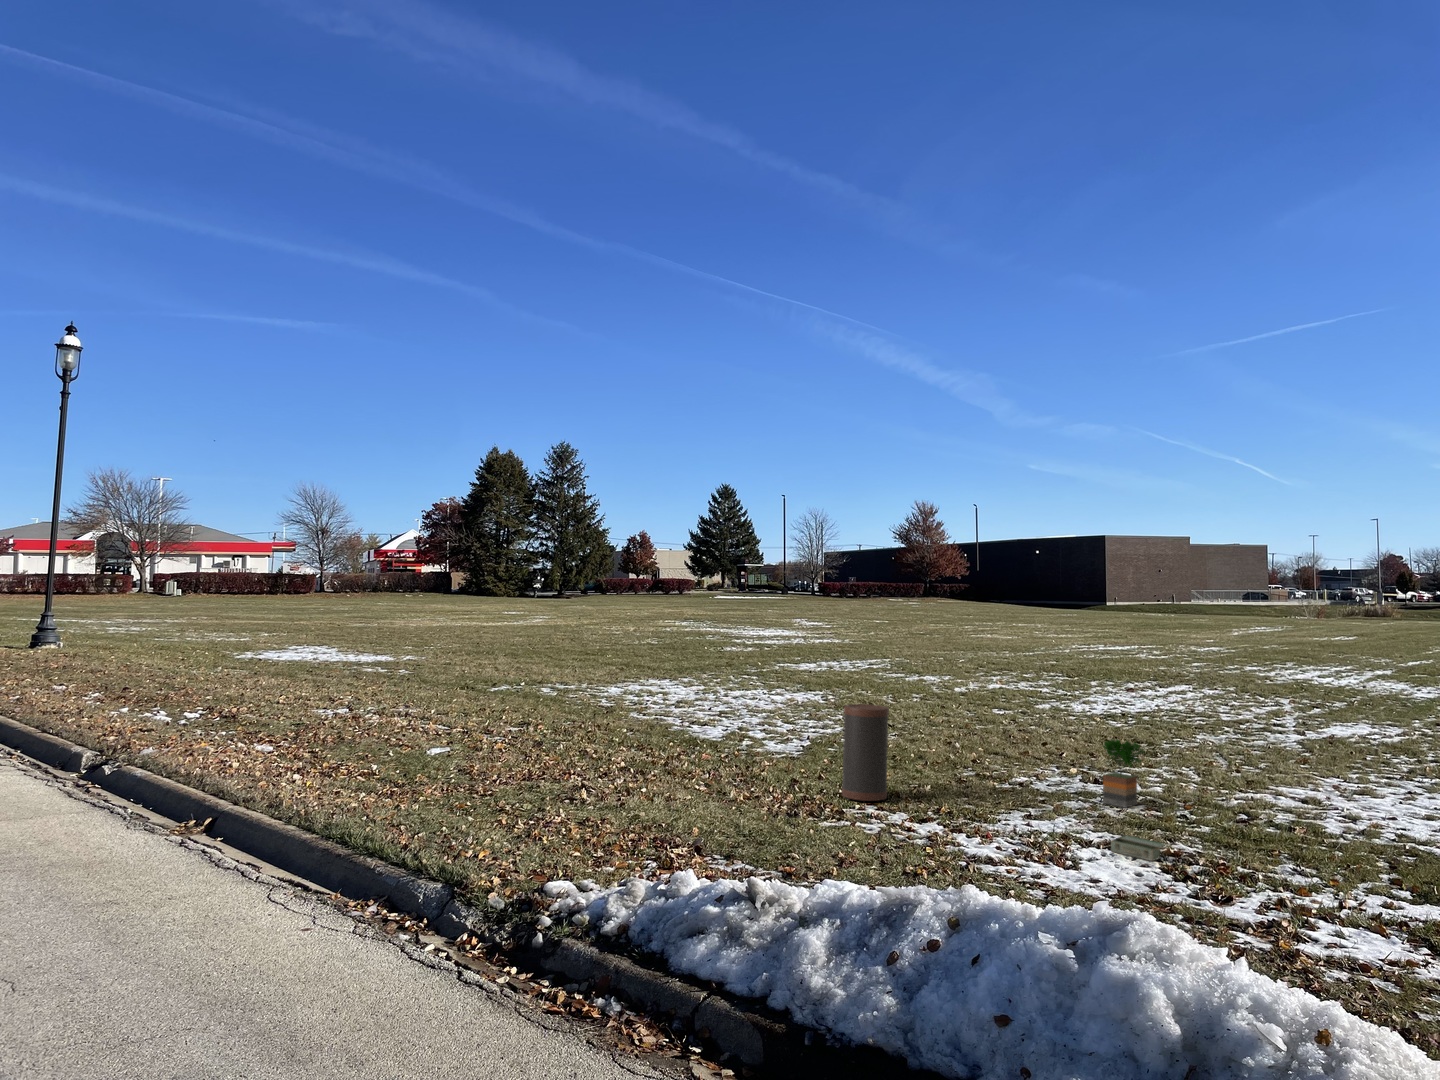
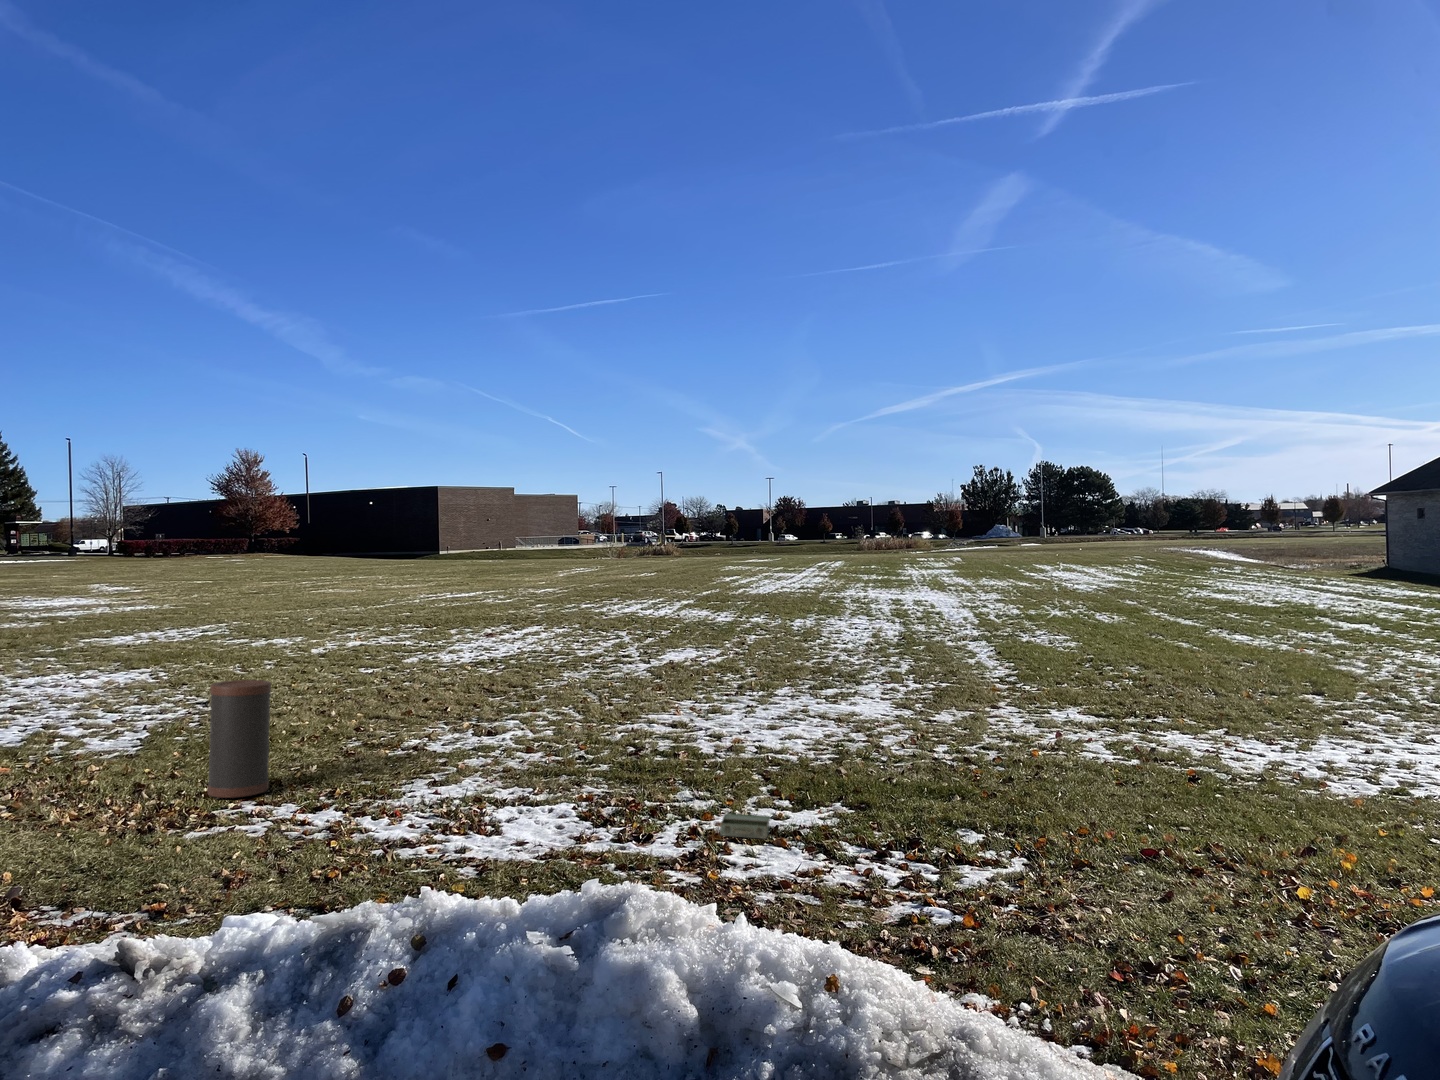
potted tree: present [1103,739,1145,808] -> none [503,689,546,758]
toolbox: present [1111,835,1165,861] -> present [720,813,770,839]

